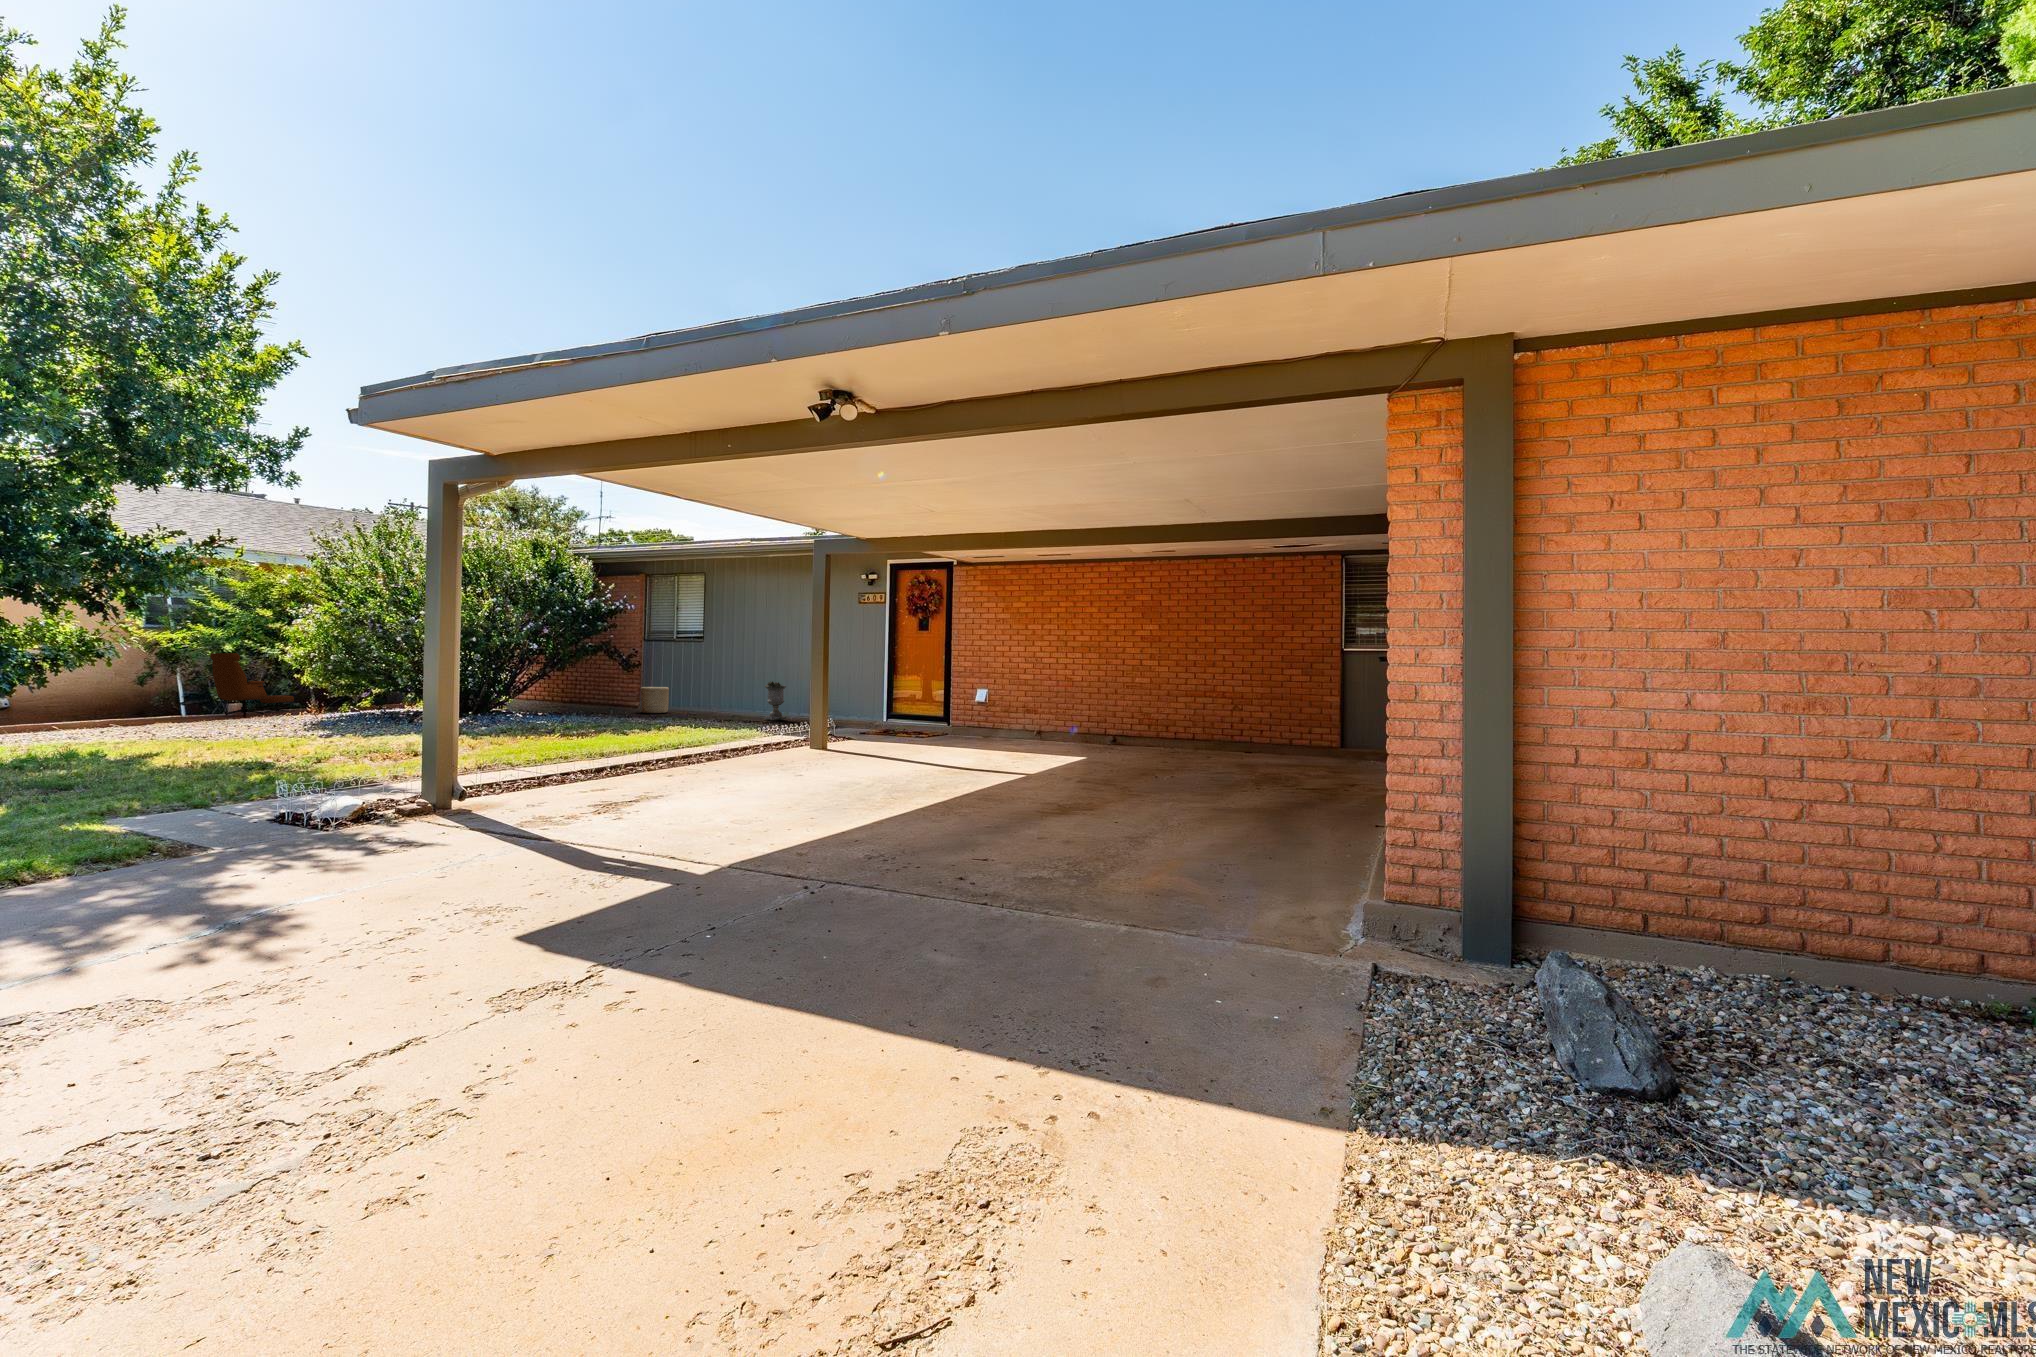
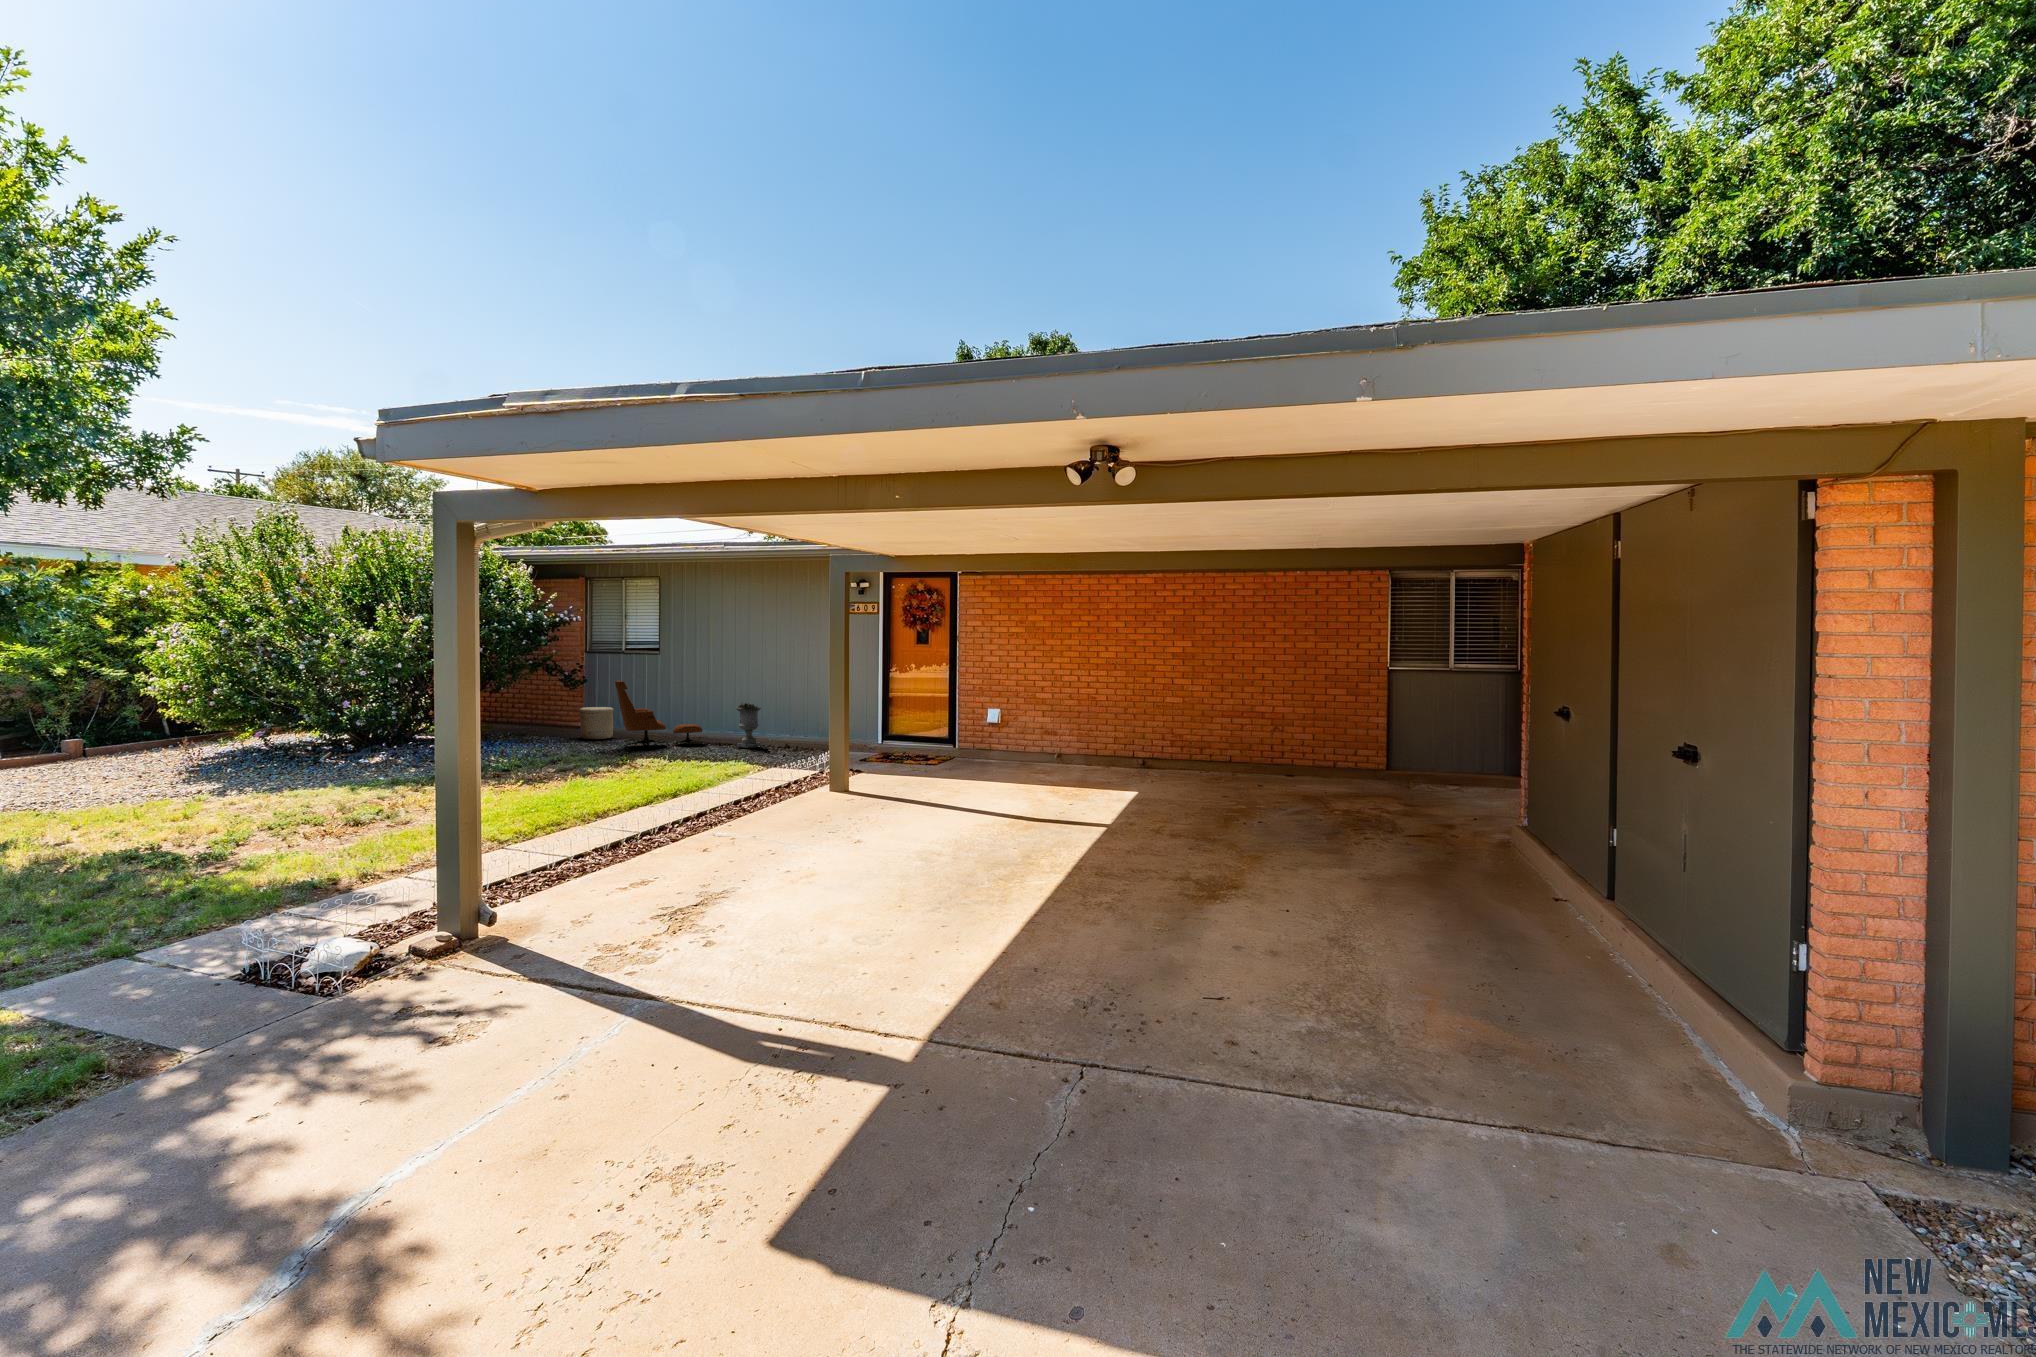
lounge chair: present [210,653,294,716] -> present [615,681,703,748]

